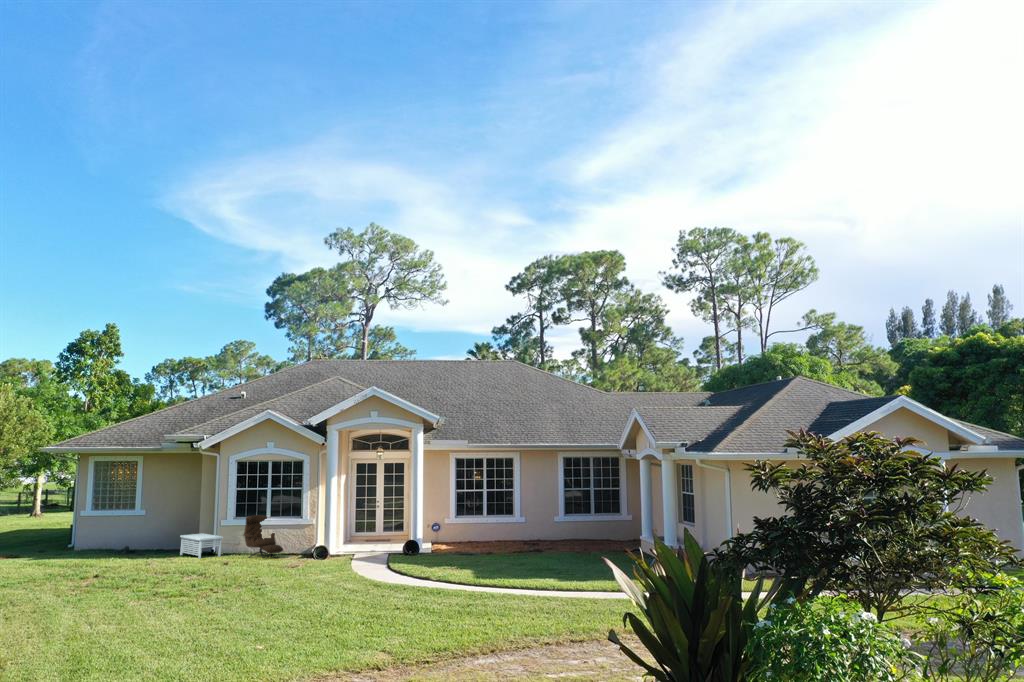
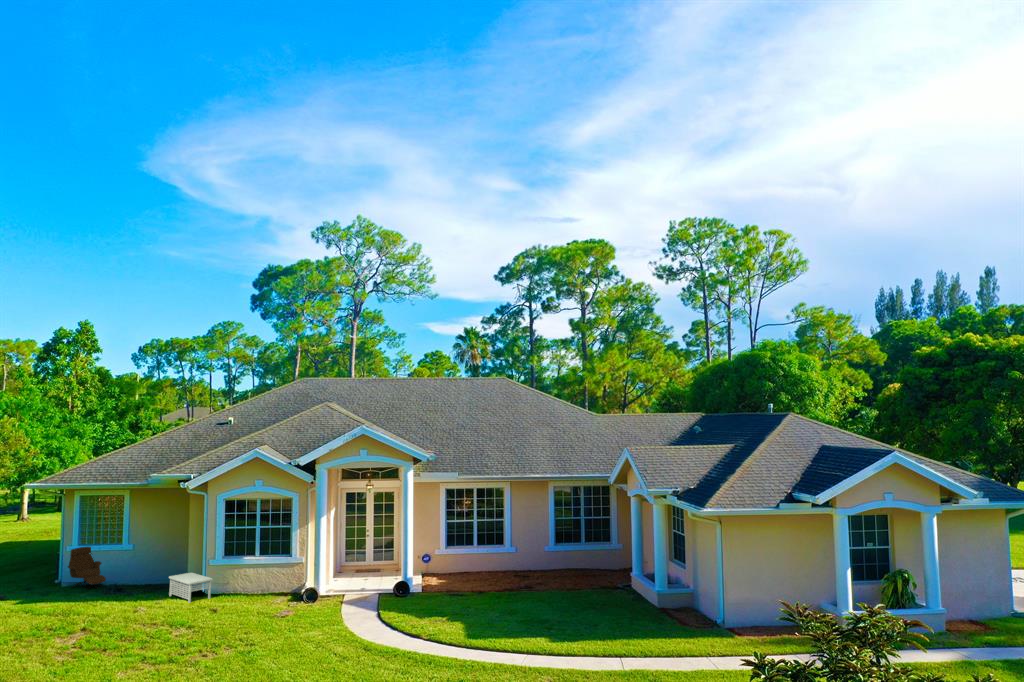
lounge chair: present [244,515,283,558] -> present [68,547,106,588]

